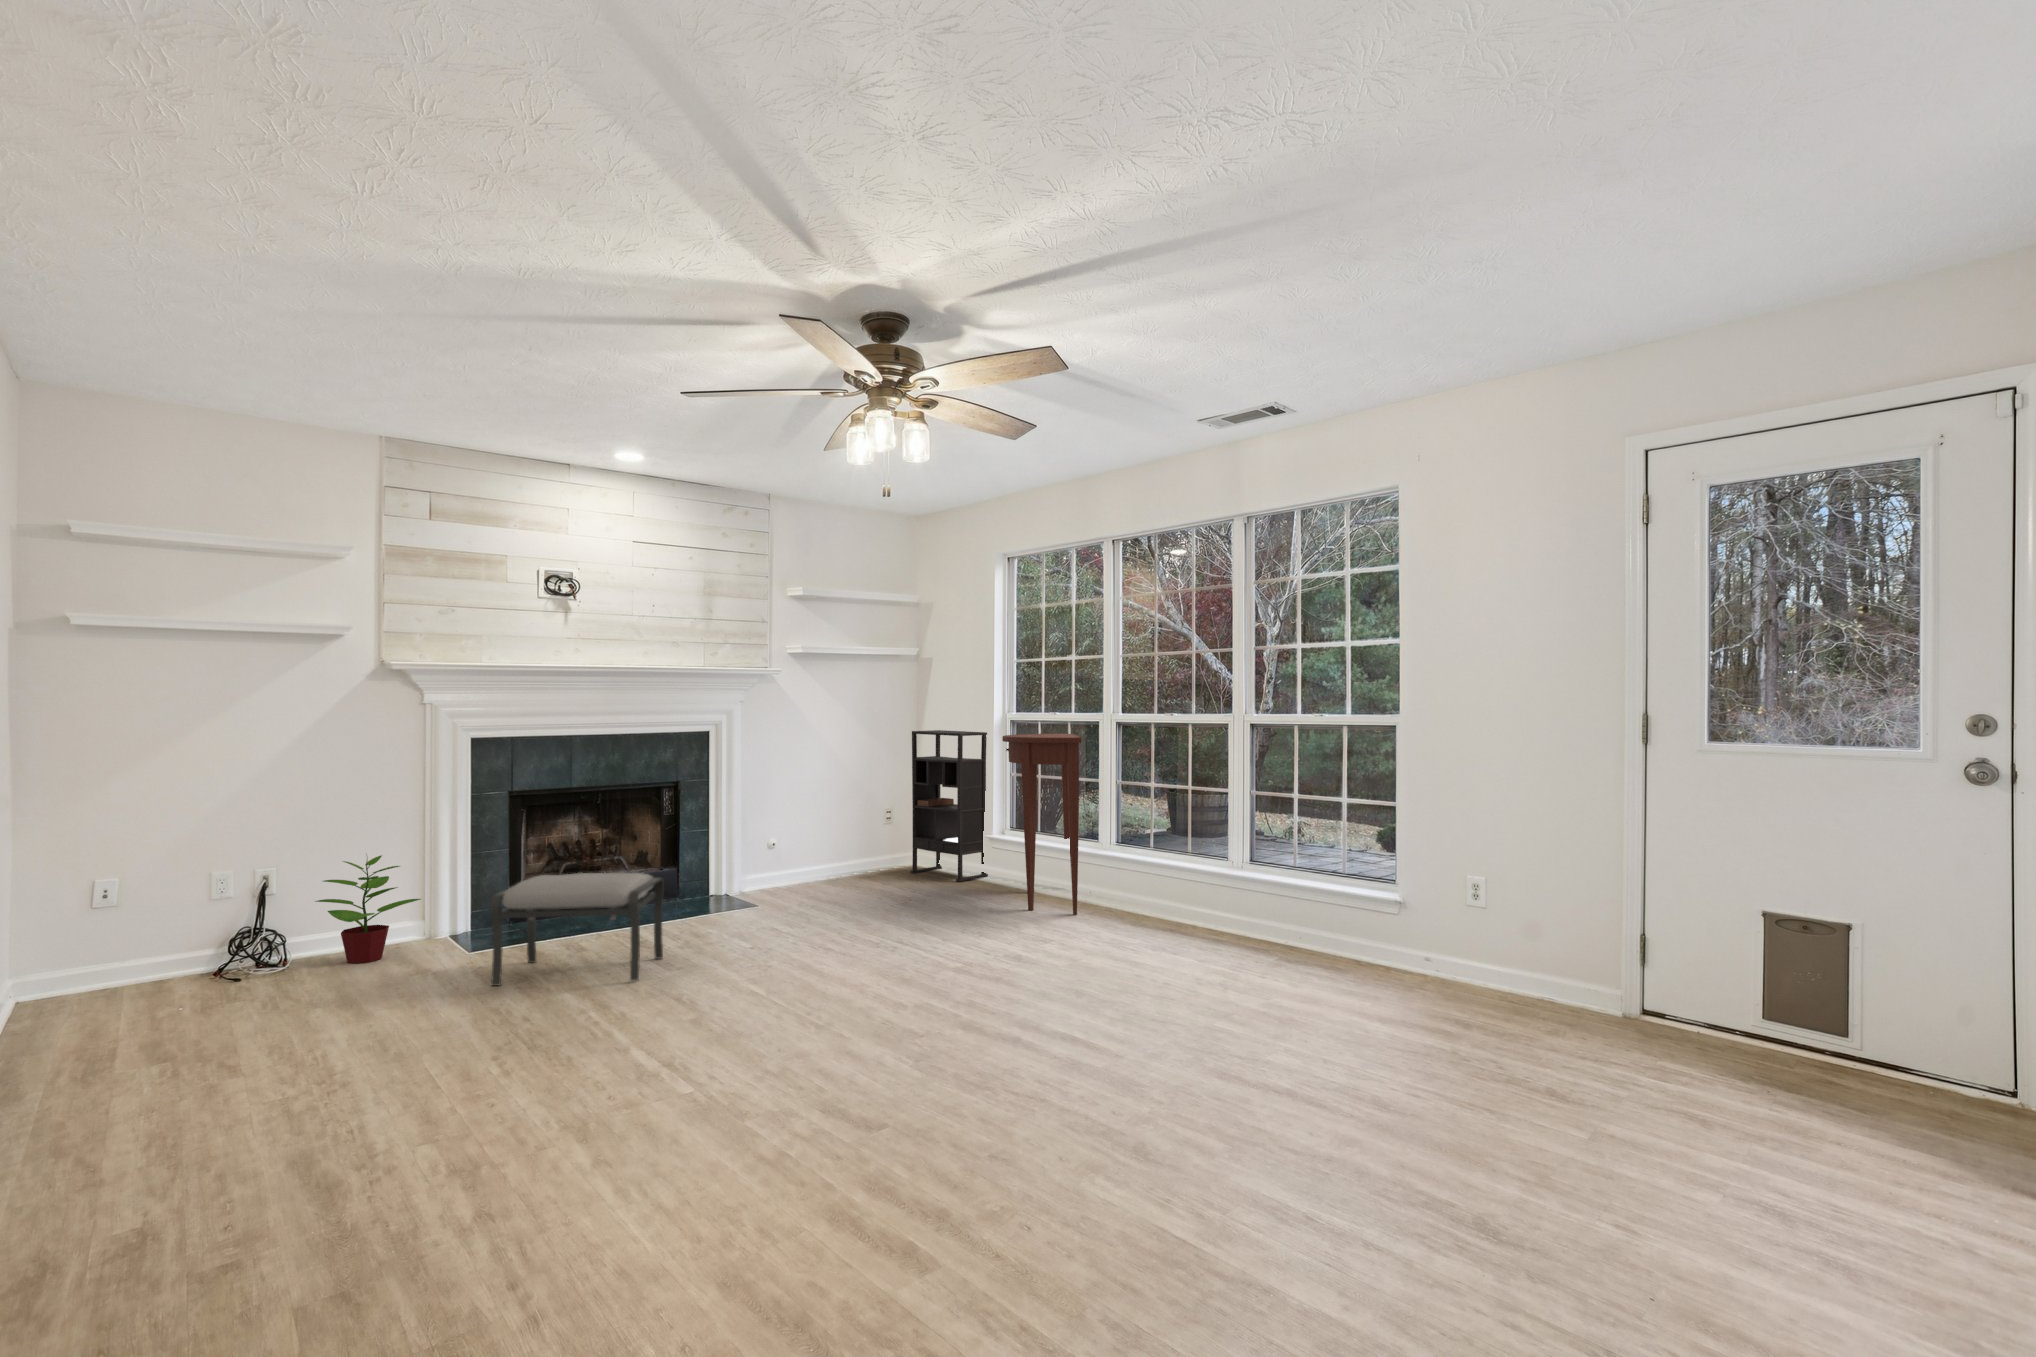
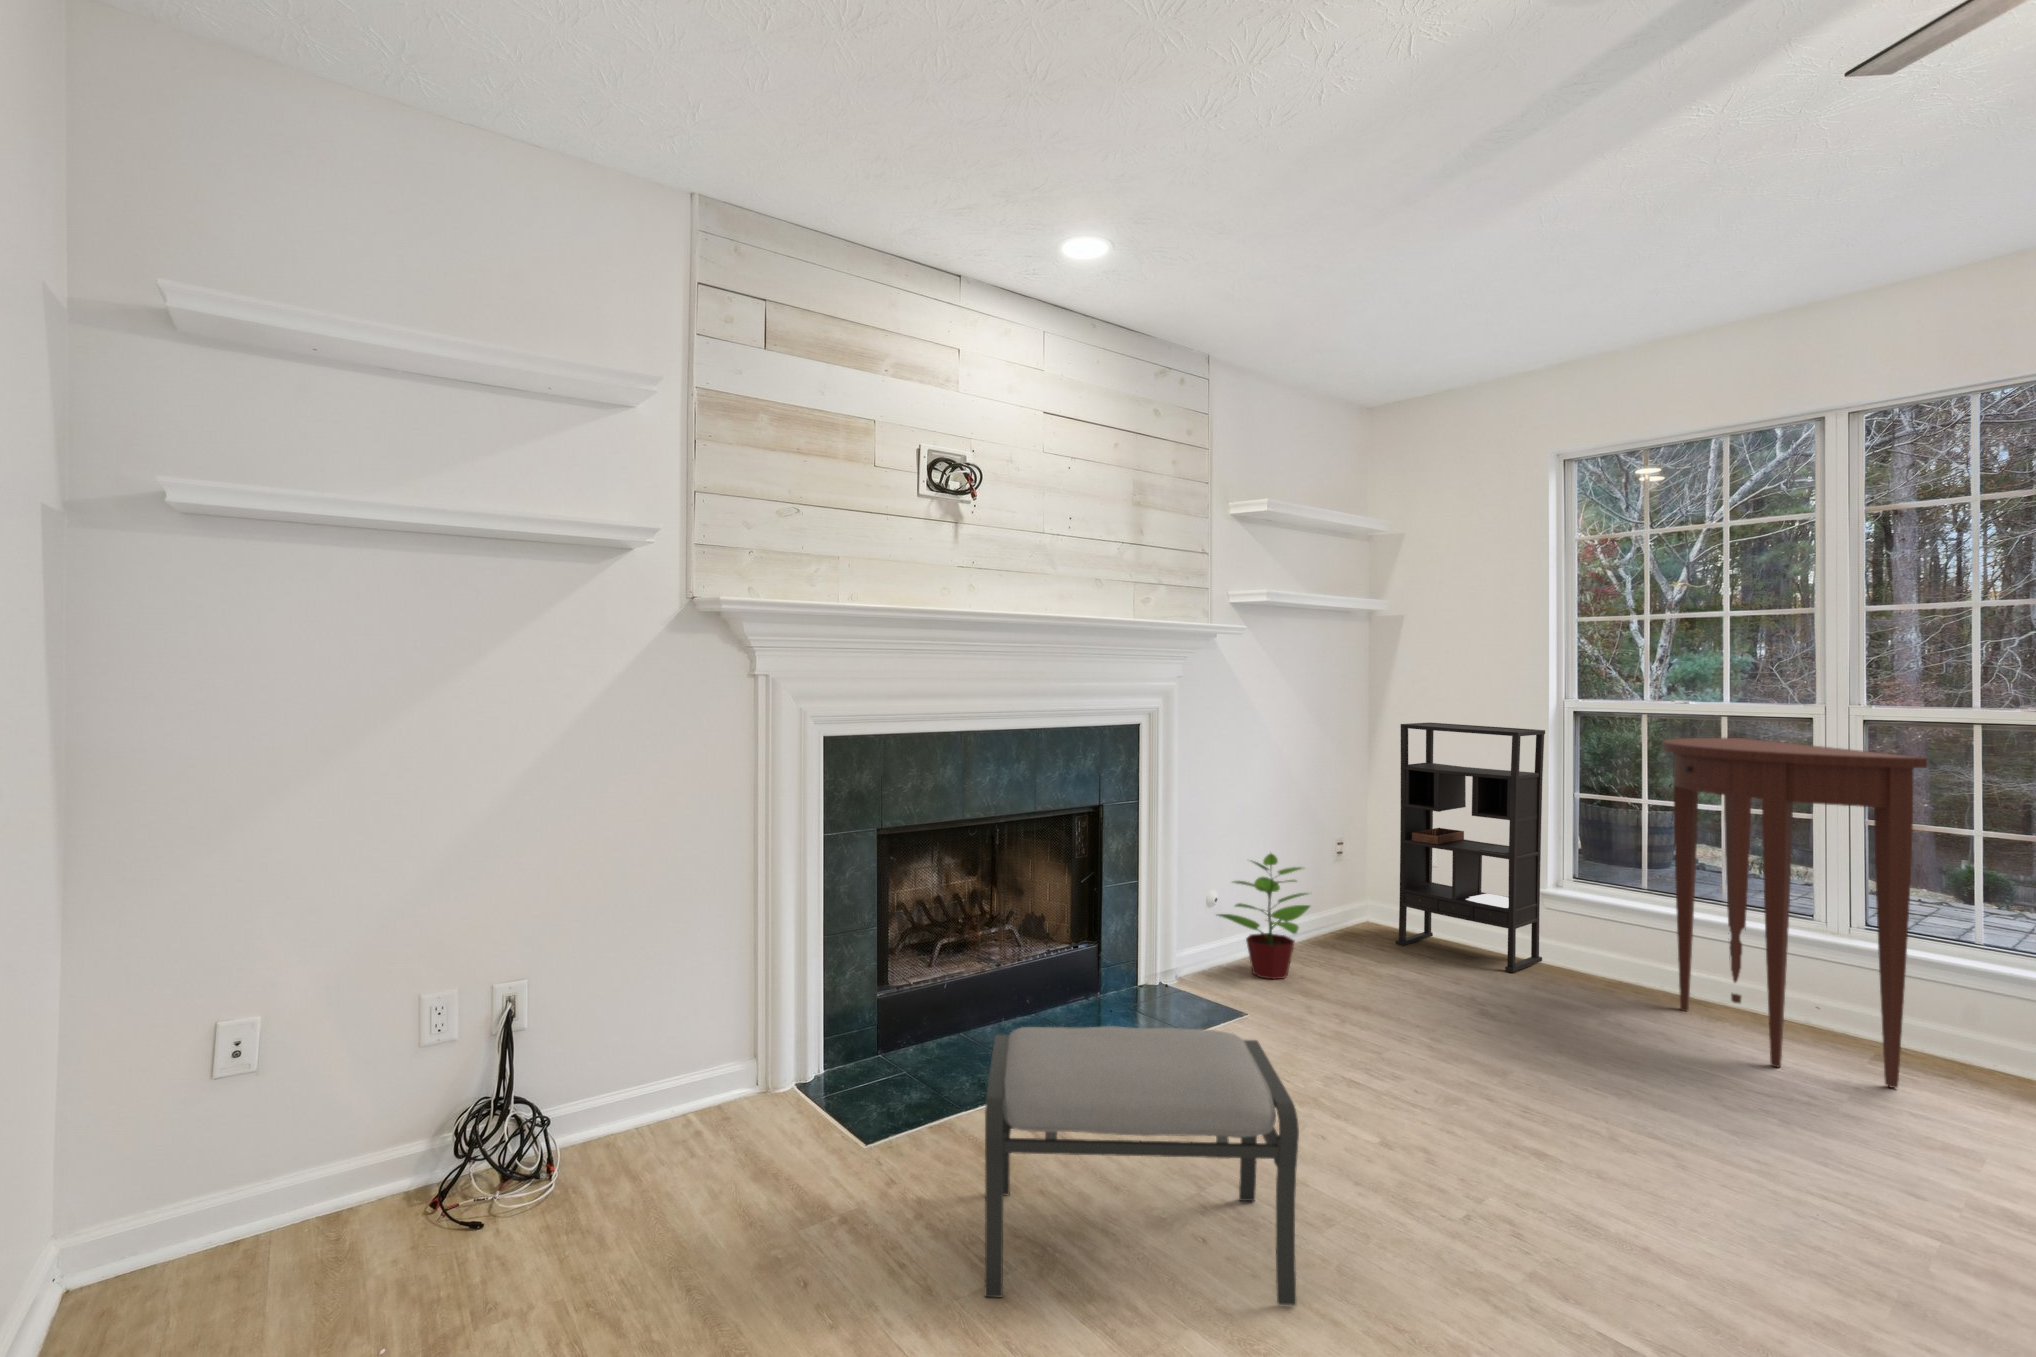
potted plant: present [316,855,421,963] -> present [1218,854,1310,979]

